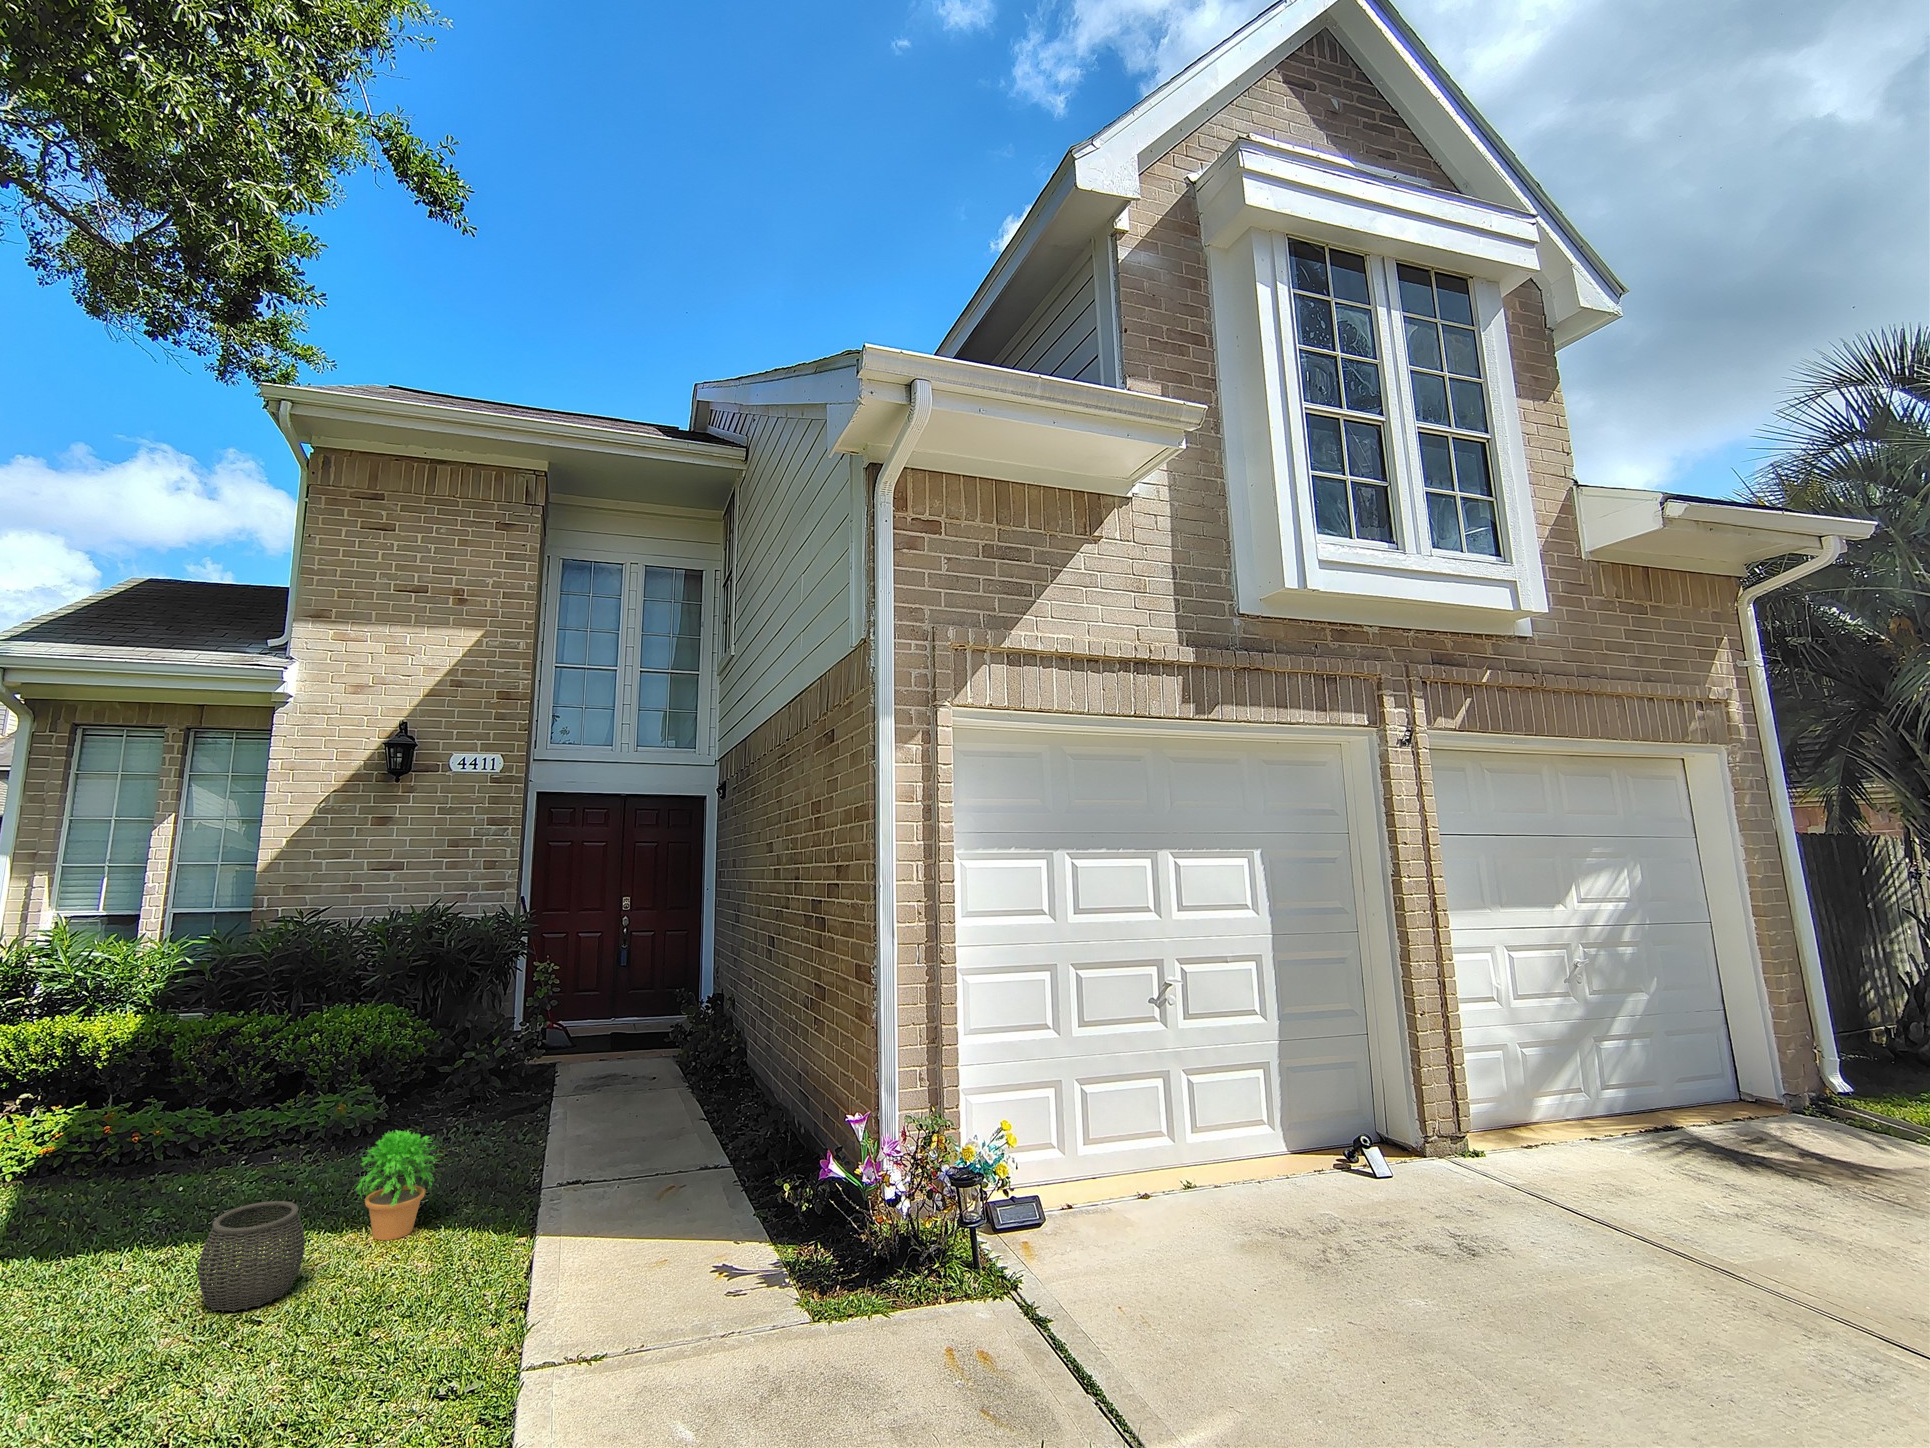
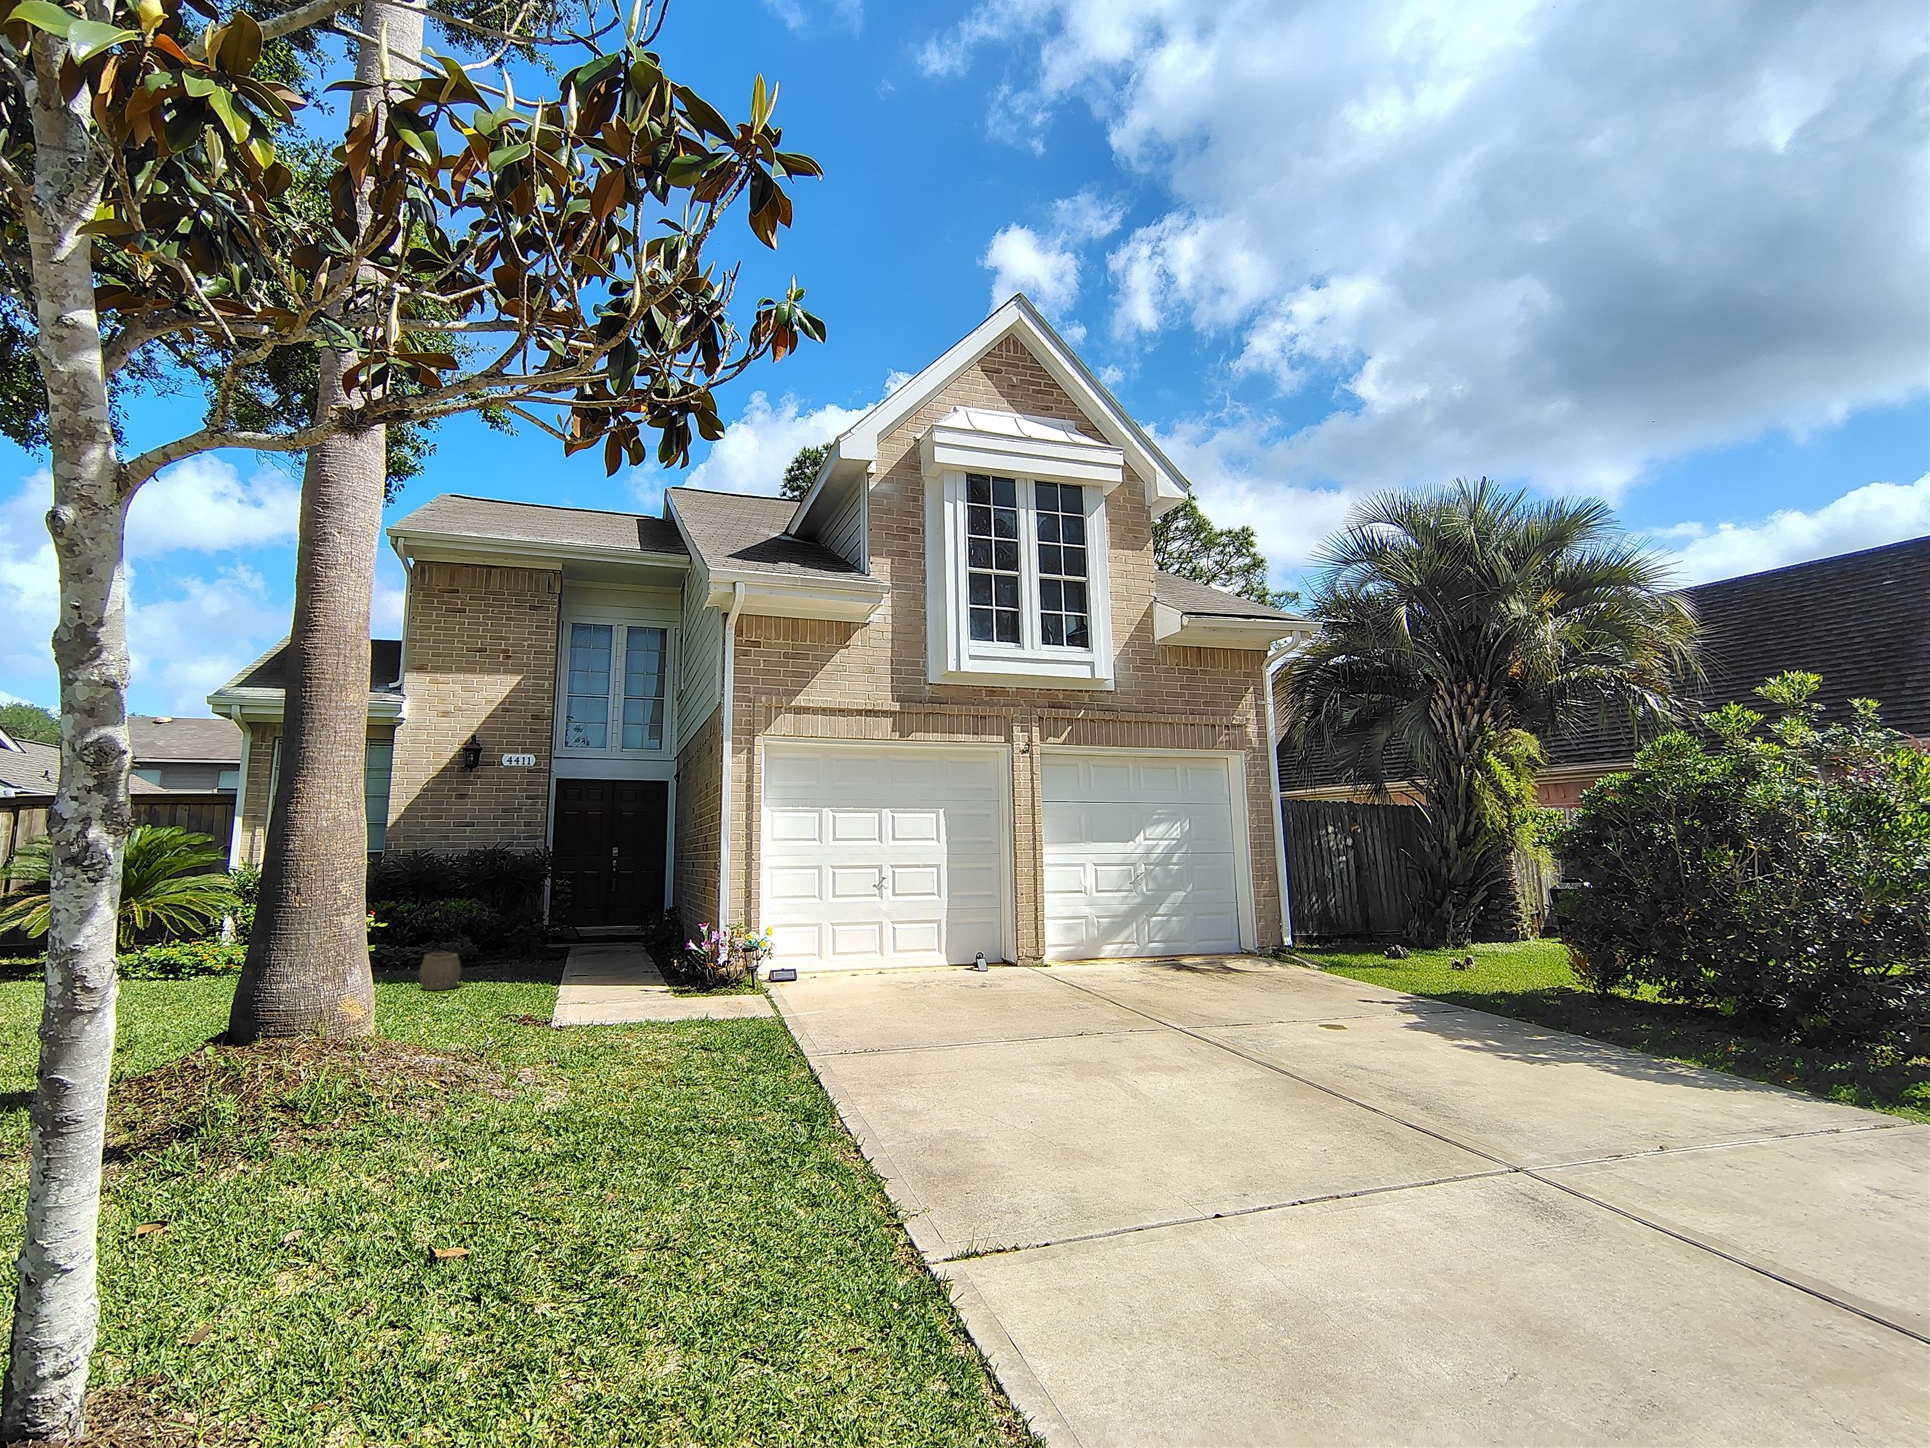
potted plant: present [357,1130,437,1240] -> none [476,931,516,979]

